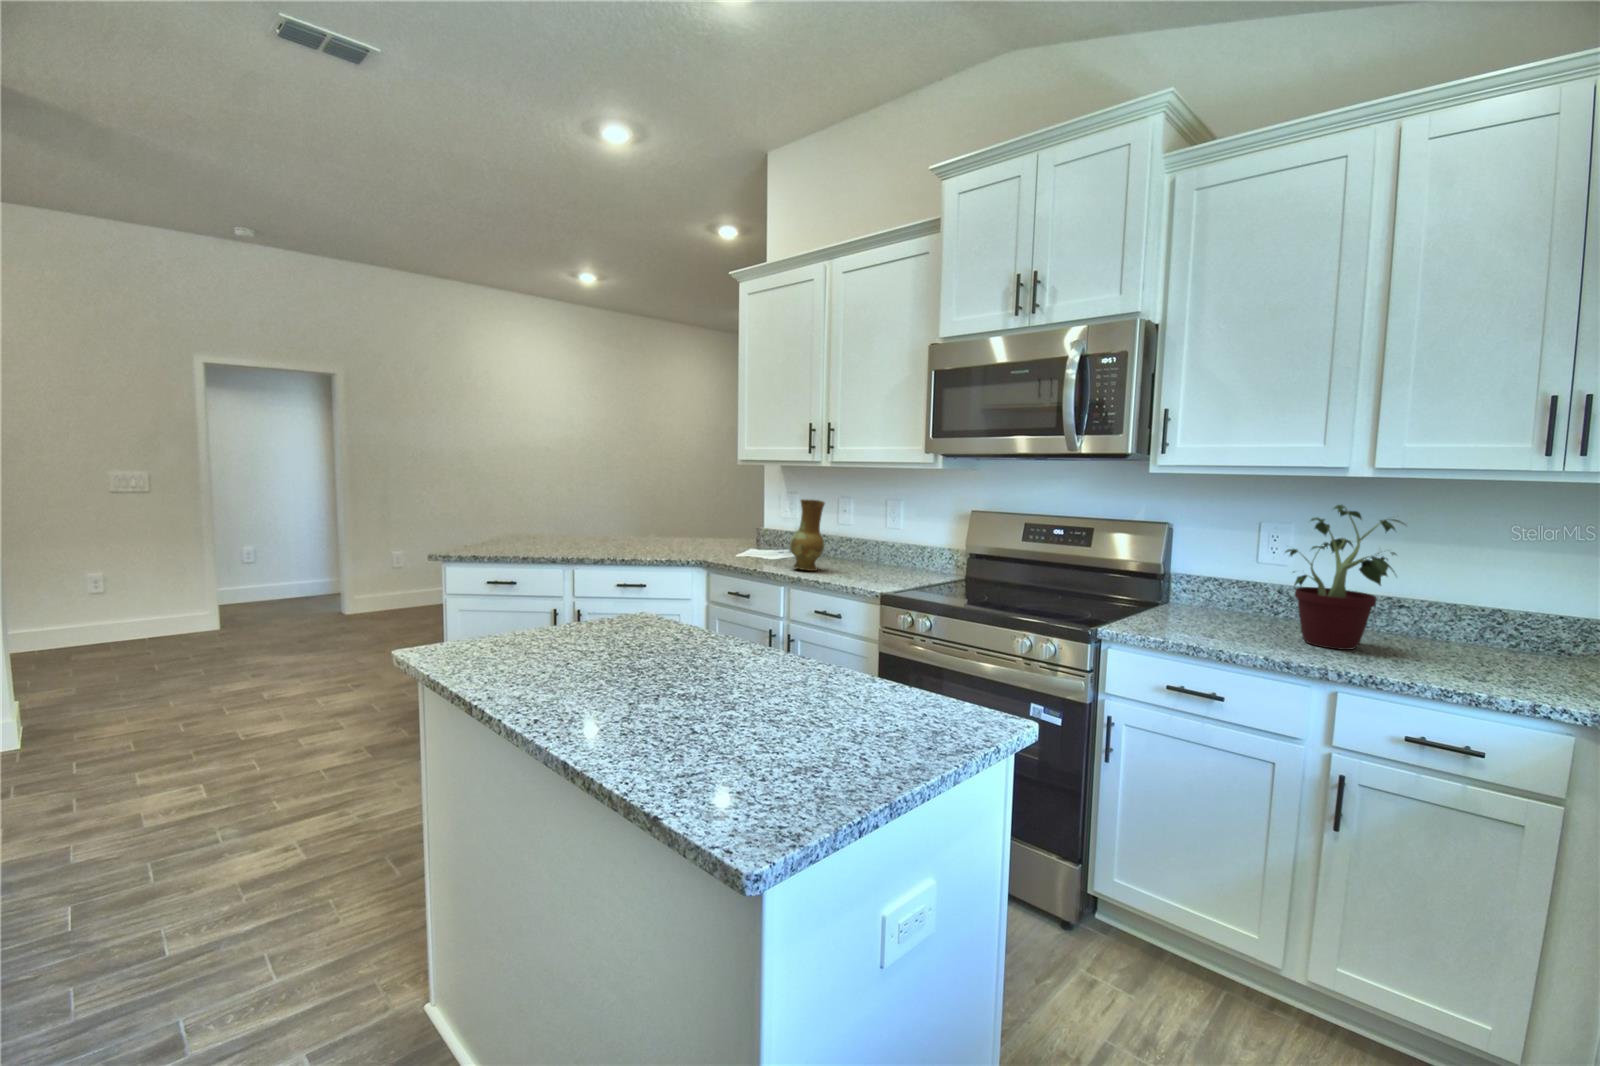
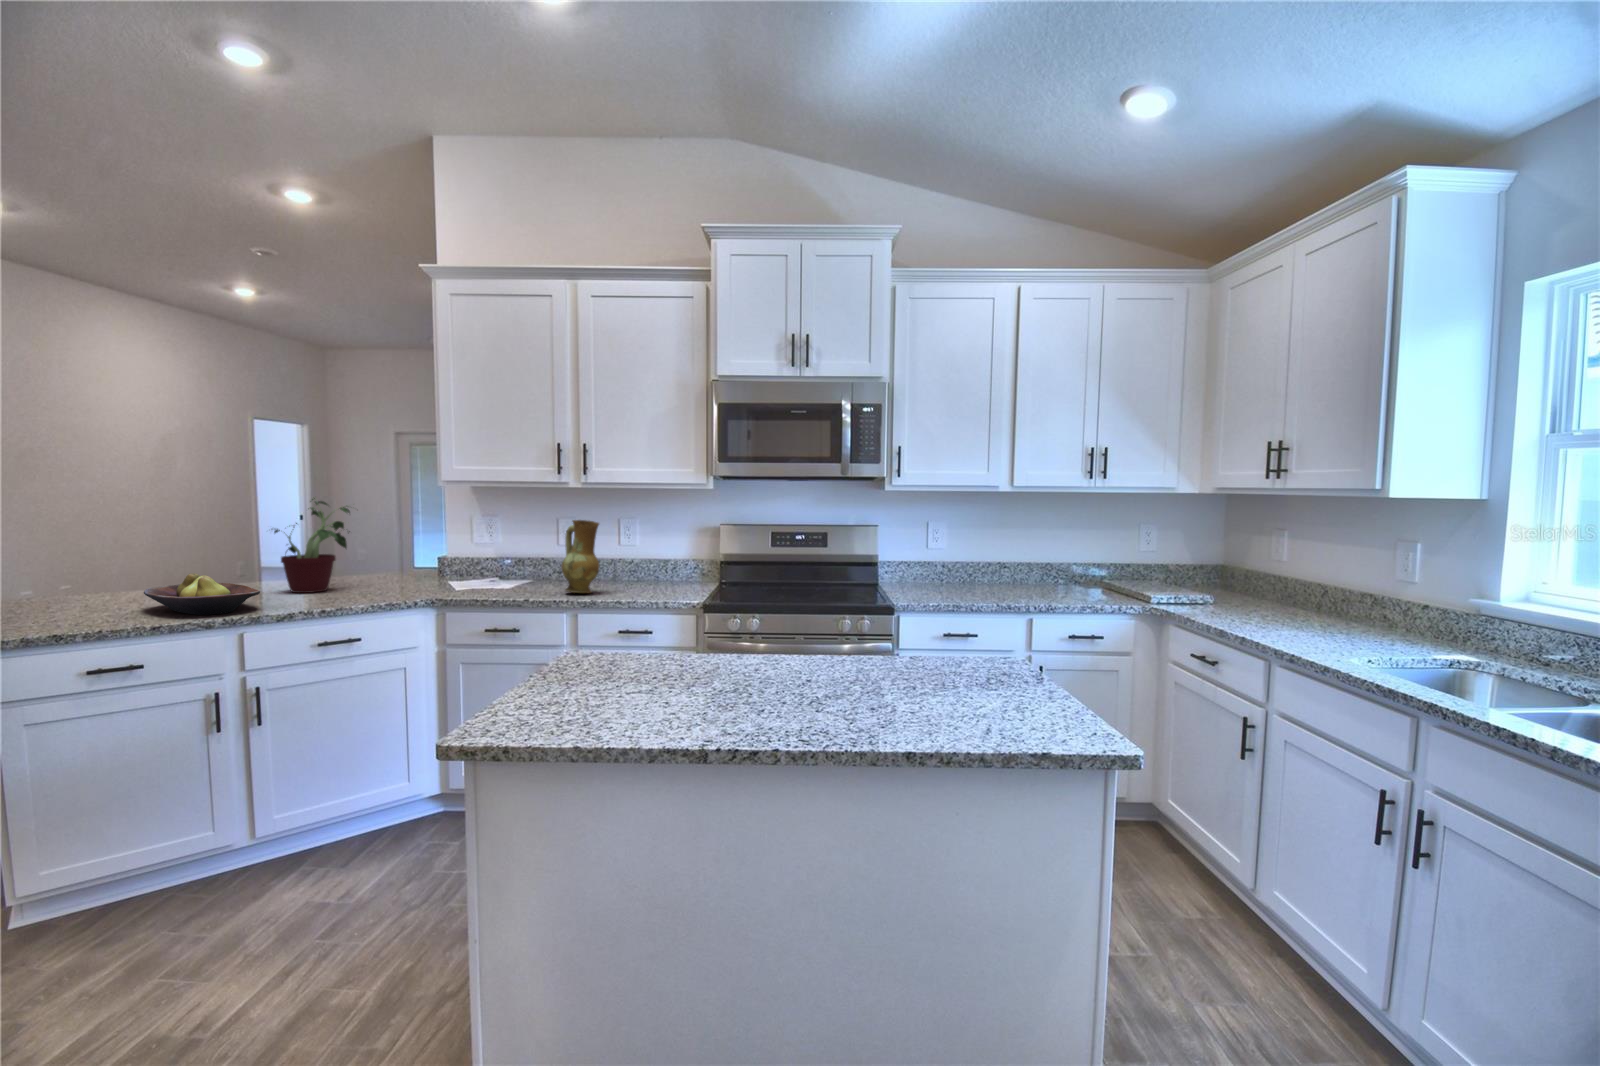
potted plant: present [1285,505,1405,650] -> present [271,498,350,593]
fruit bowl: none [549,526,604,555] -> present [144,573,260,615]

